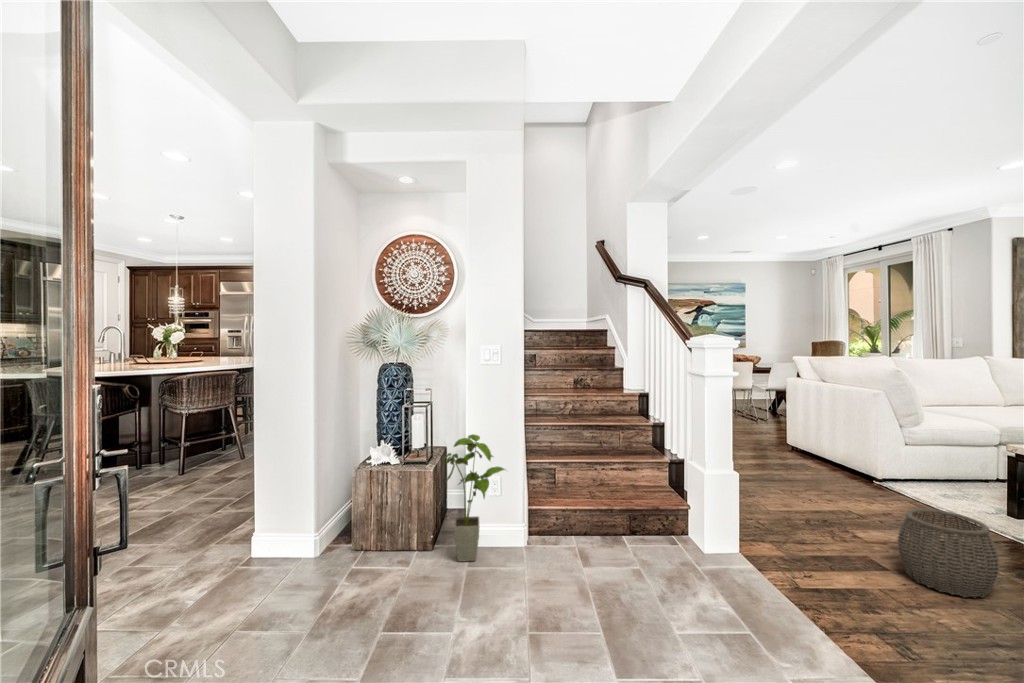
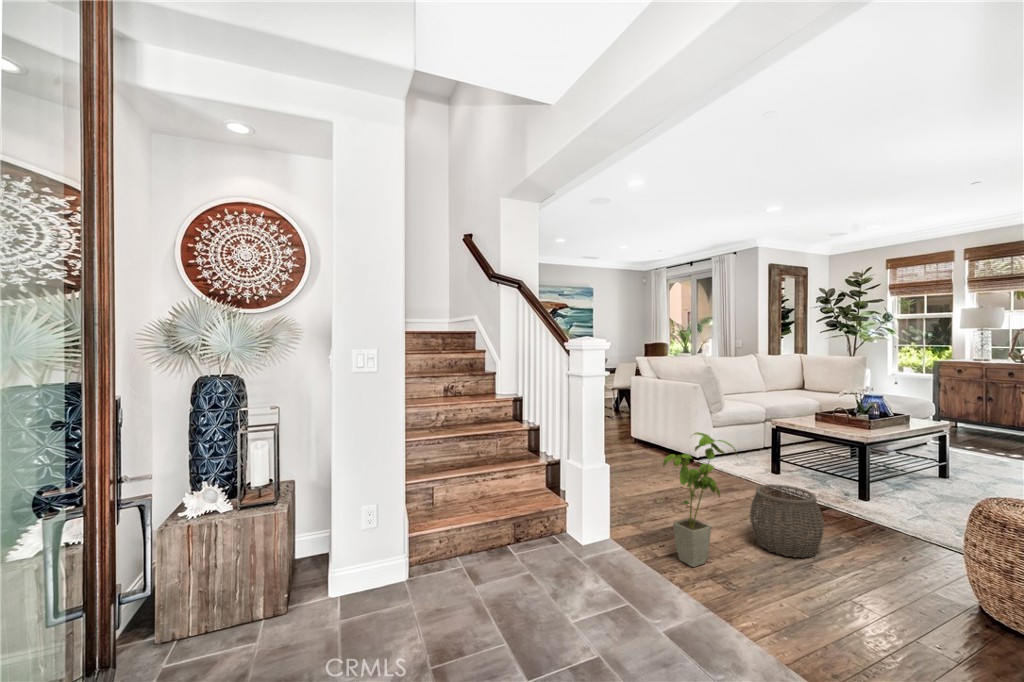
house plant: present [444,434,505,562] -> present [663,432,737,567]

